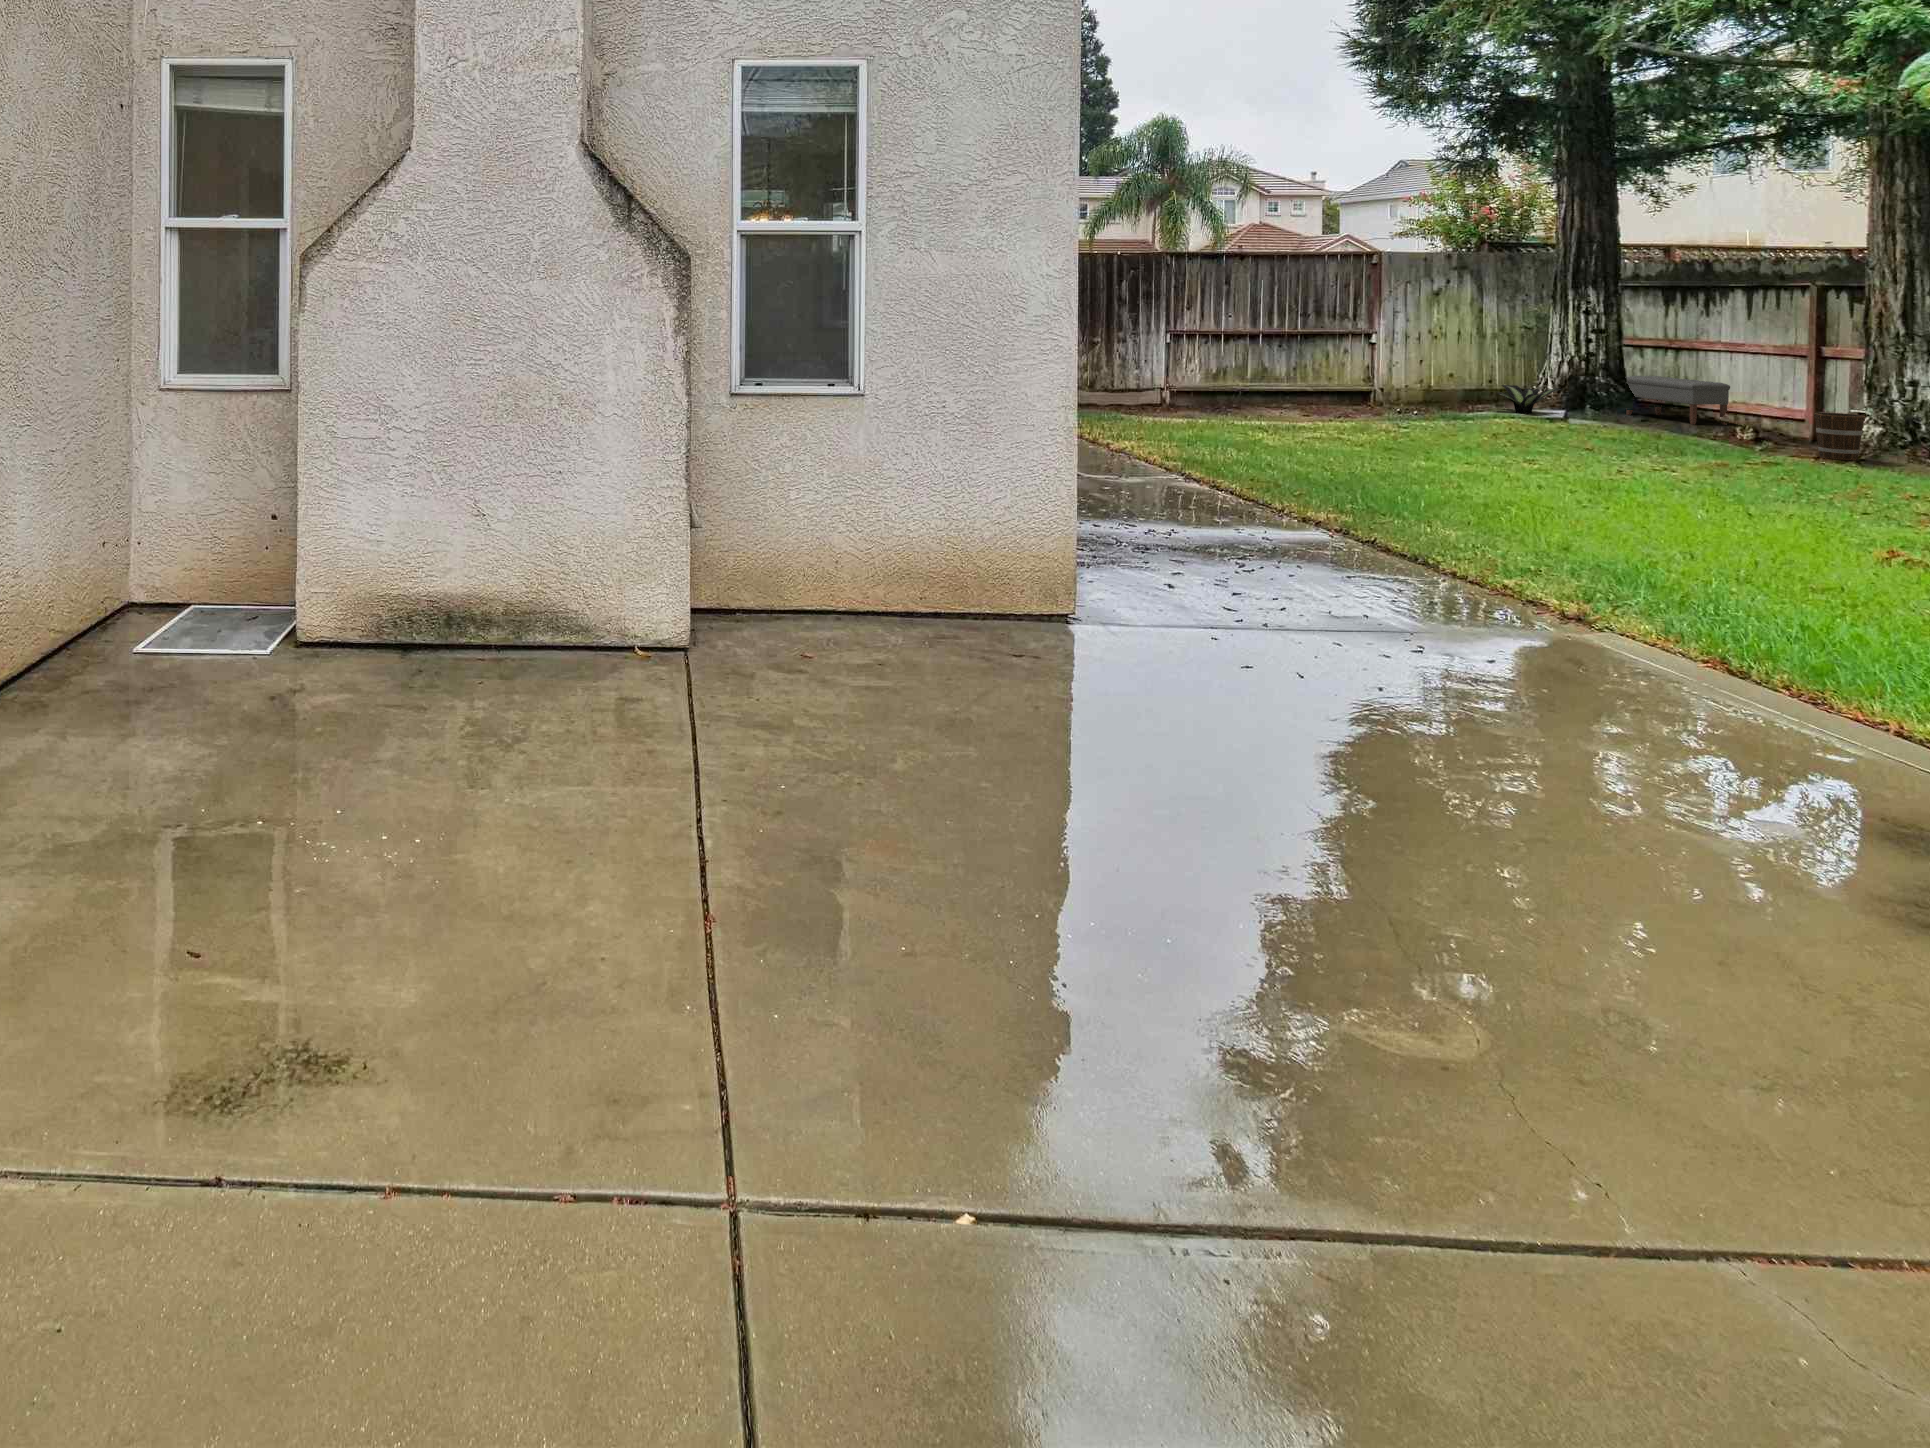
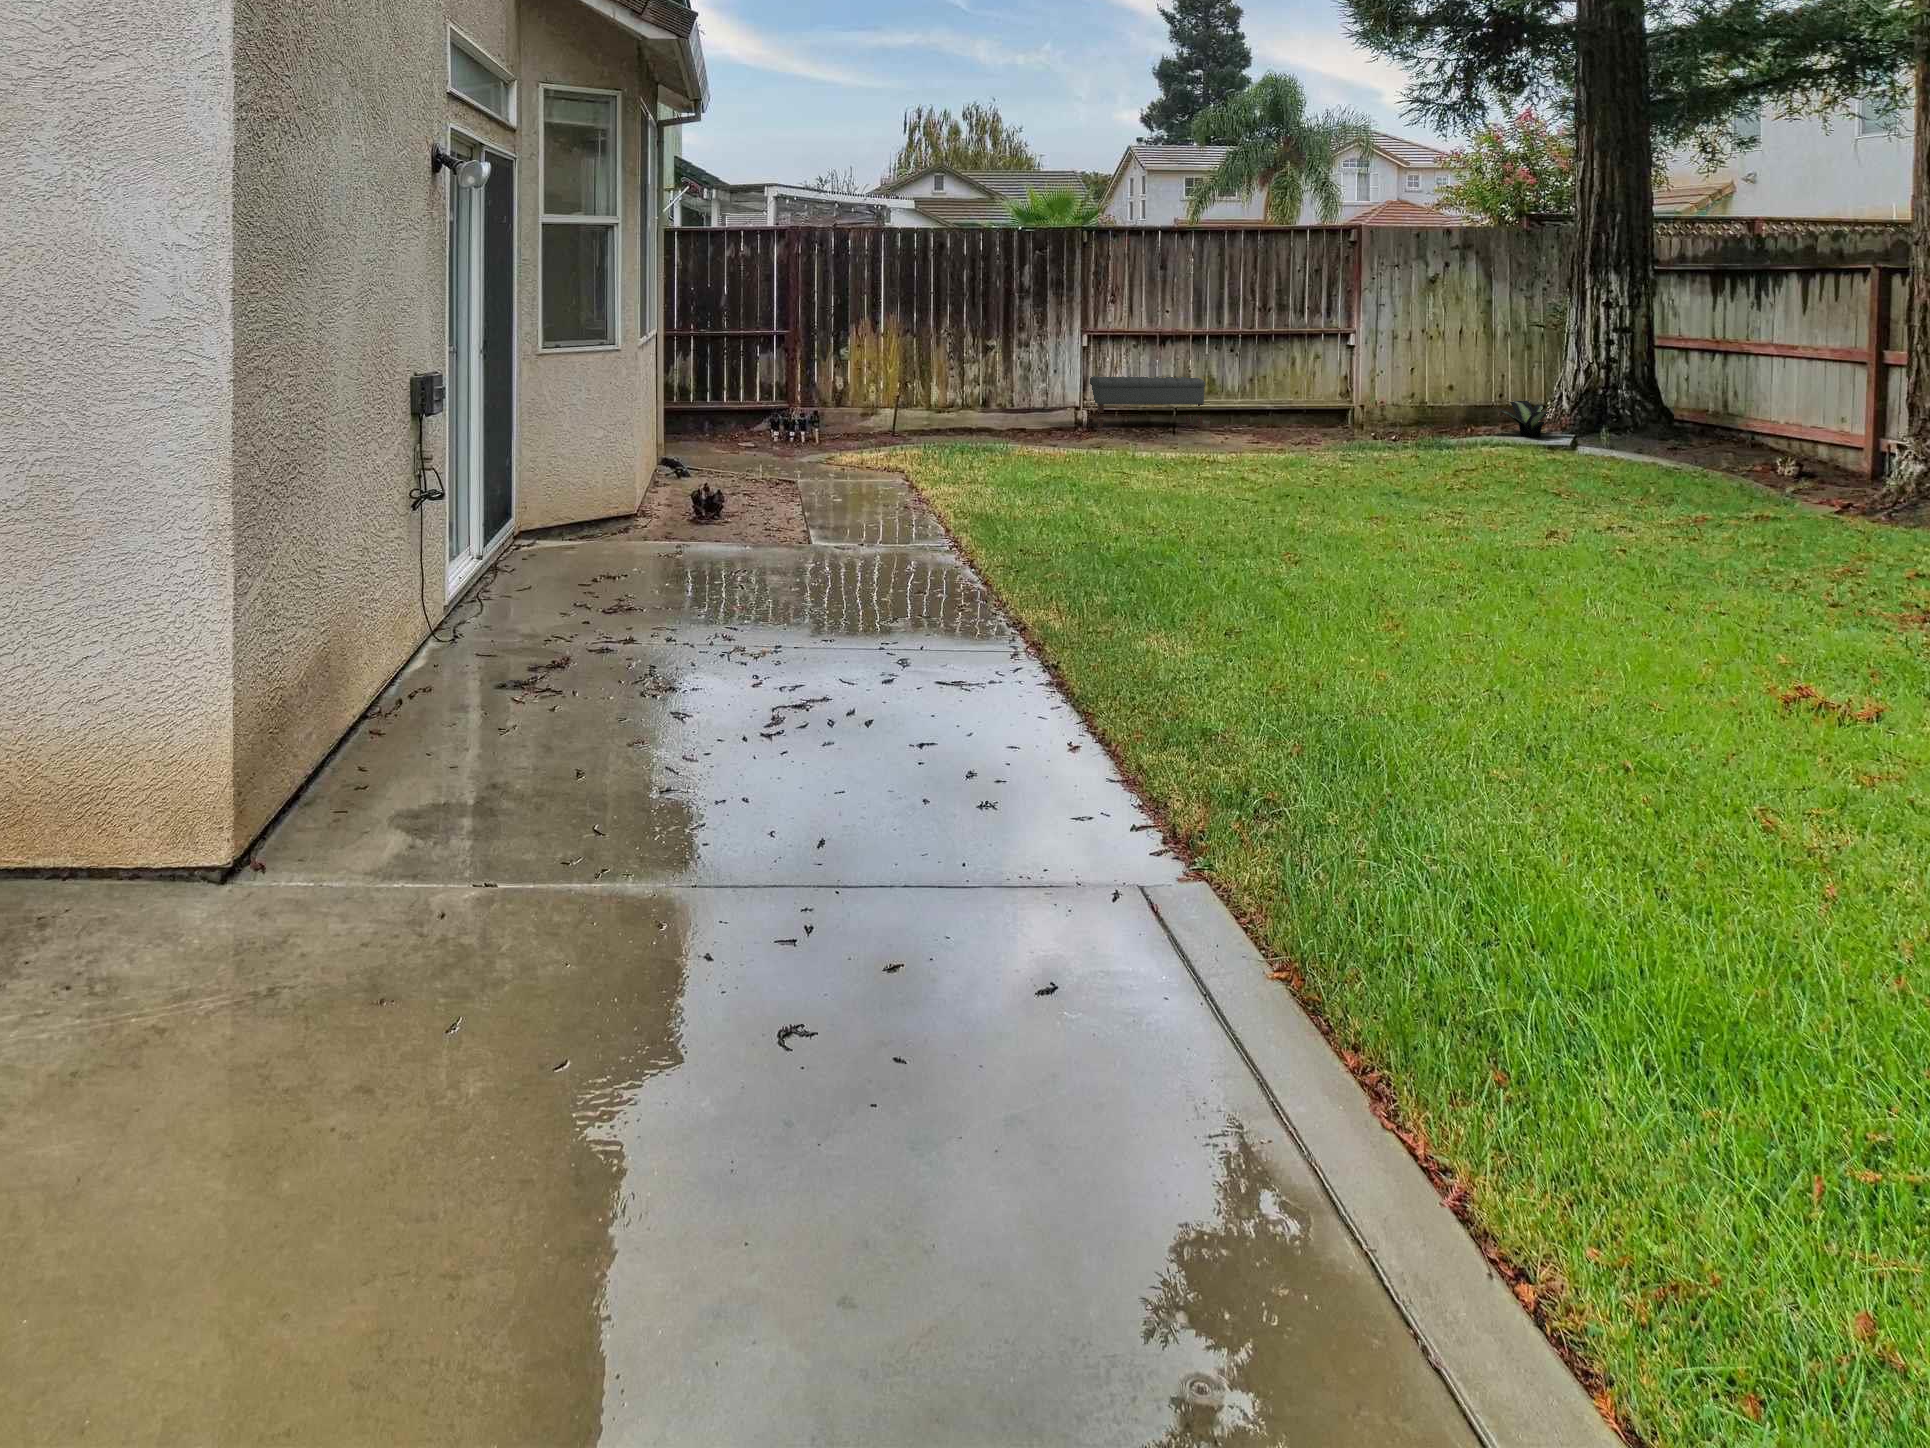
bench: present [1626,376,1730,425] -> present [1088,376,1205,428]
bucket: present [1814,413,1865,460] -> none [1843,441,1907,507]

